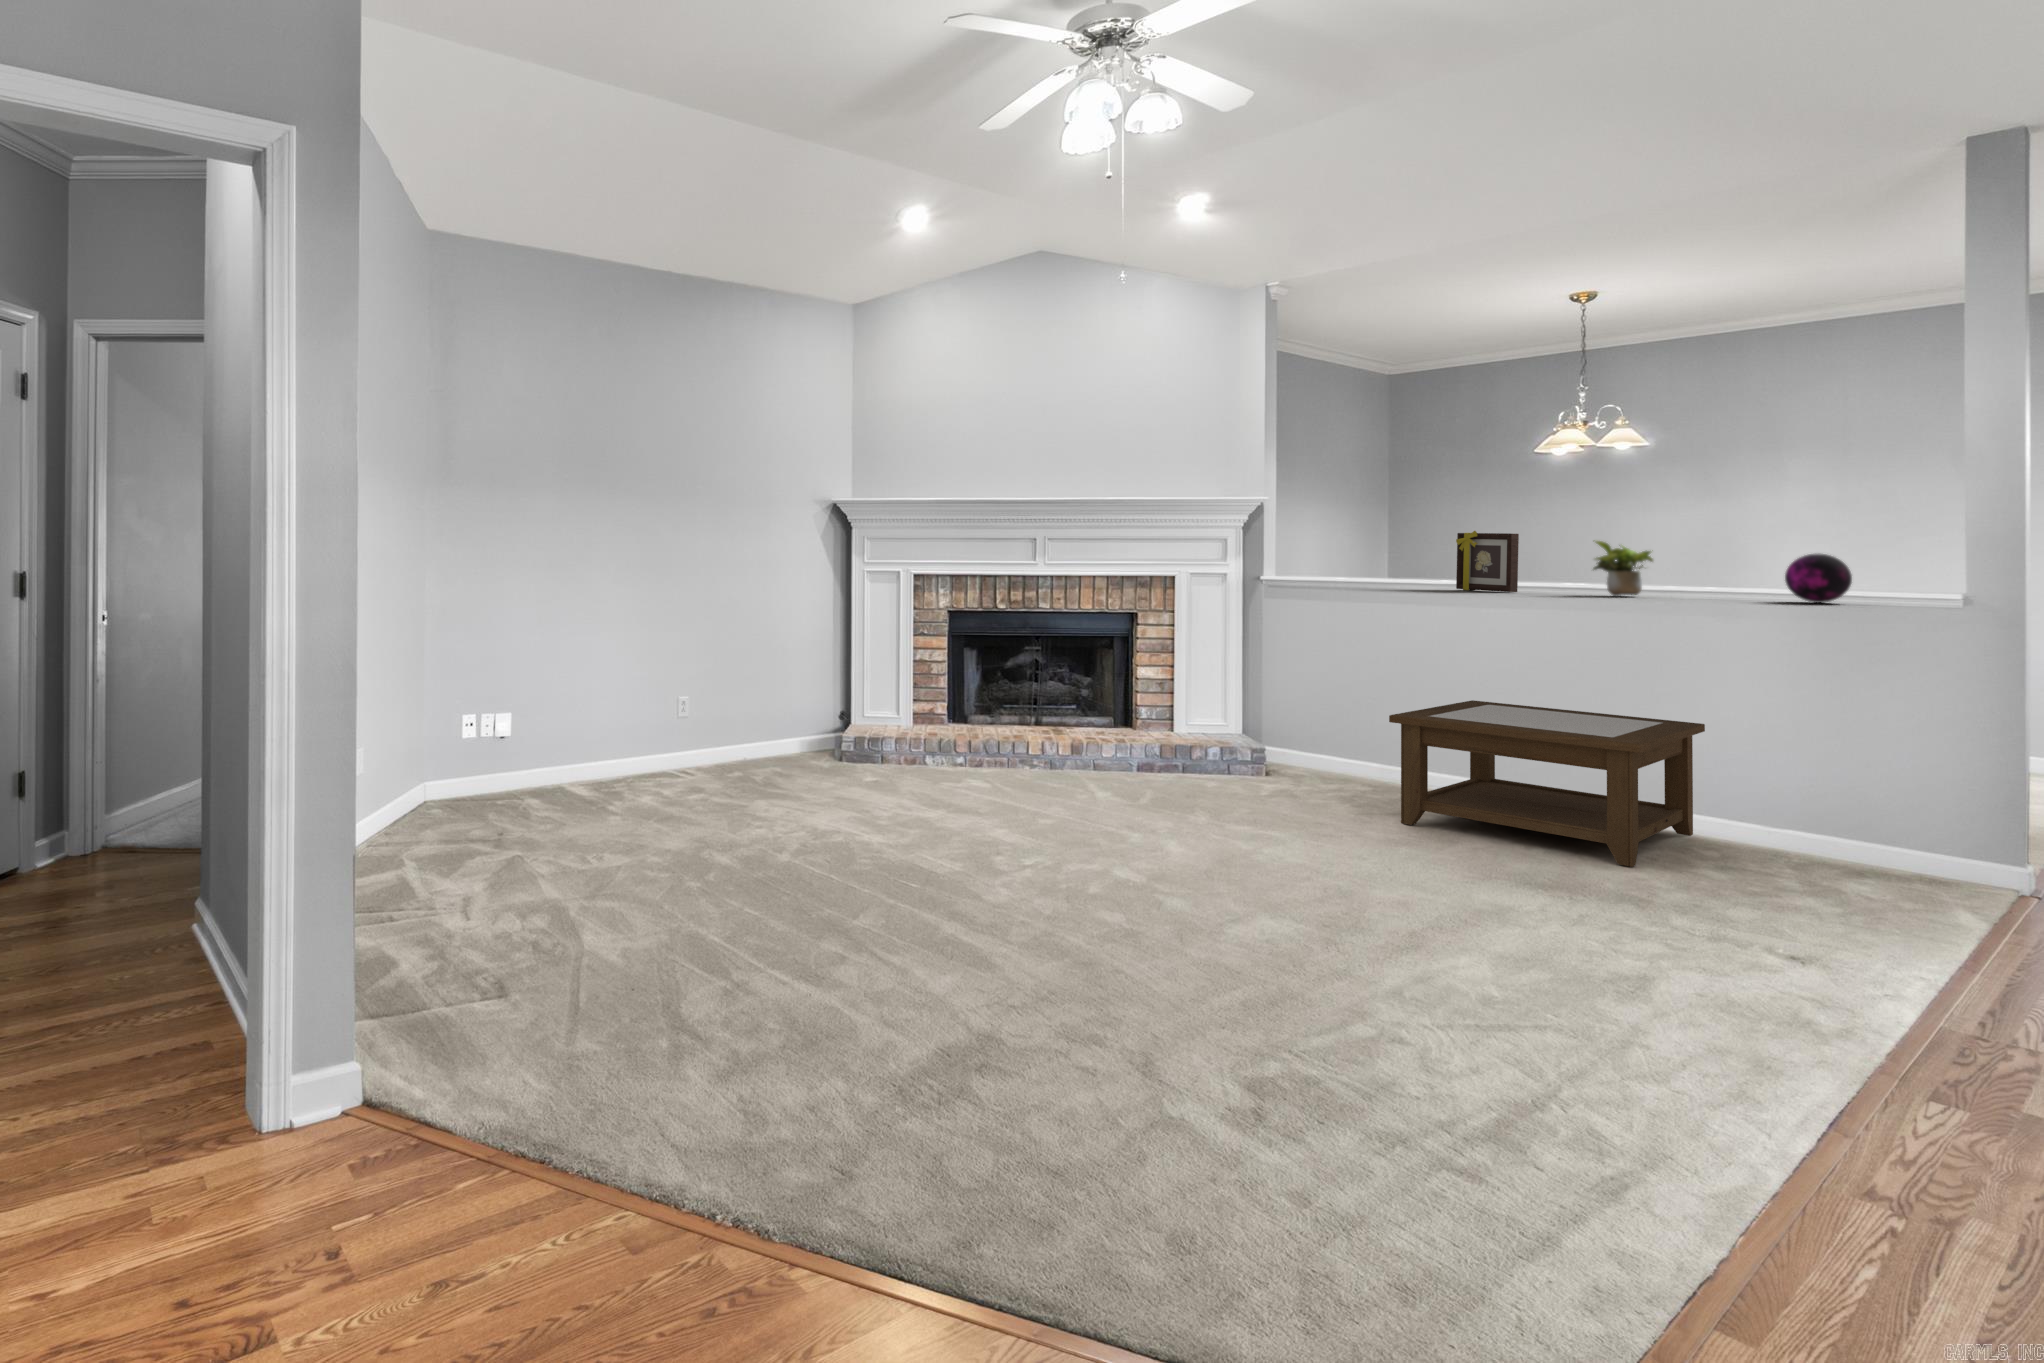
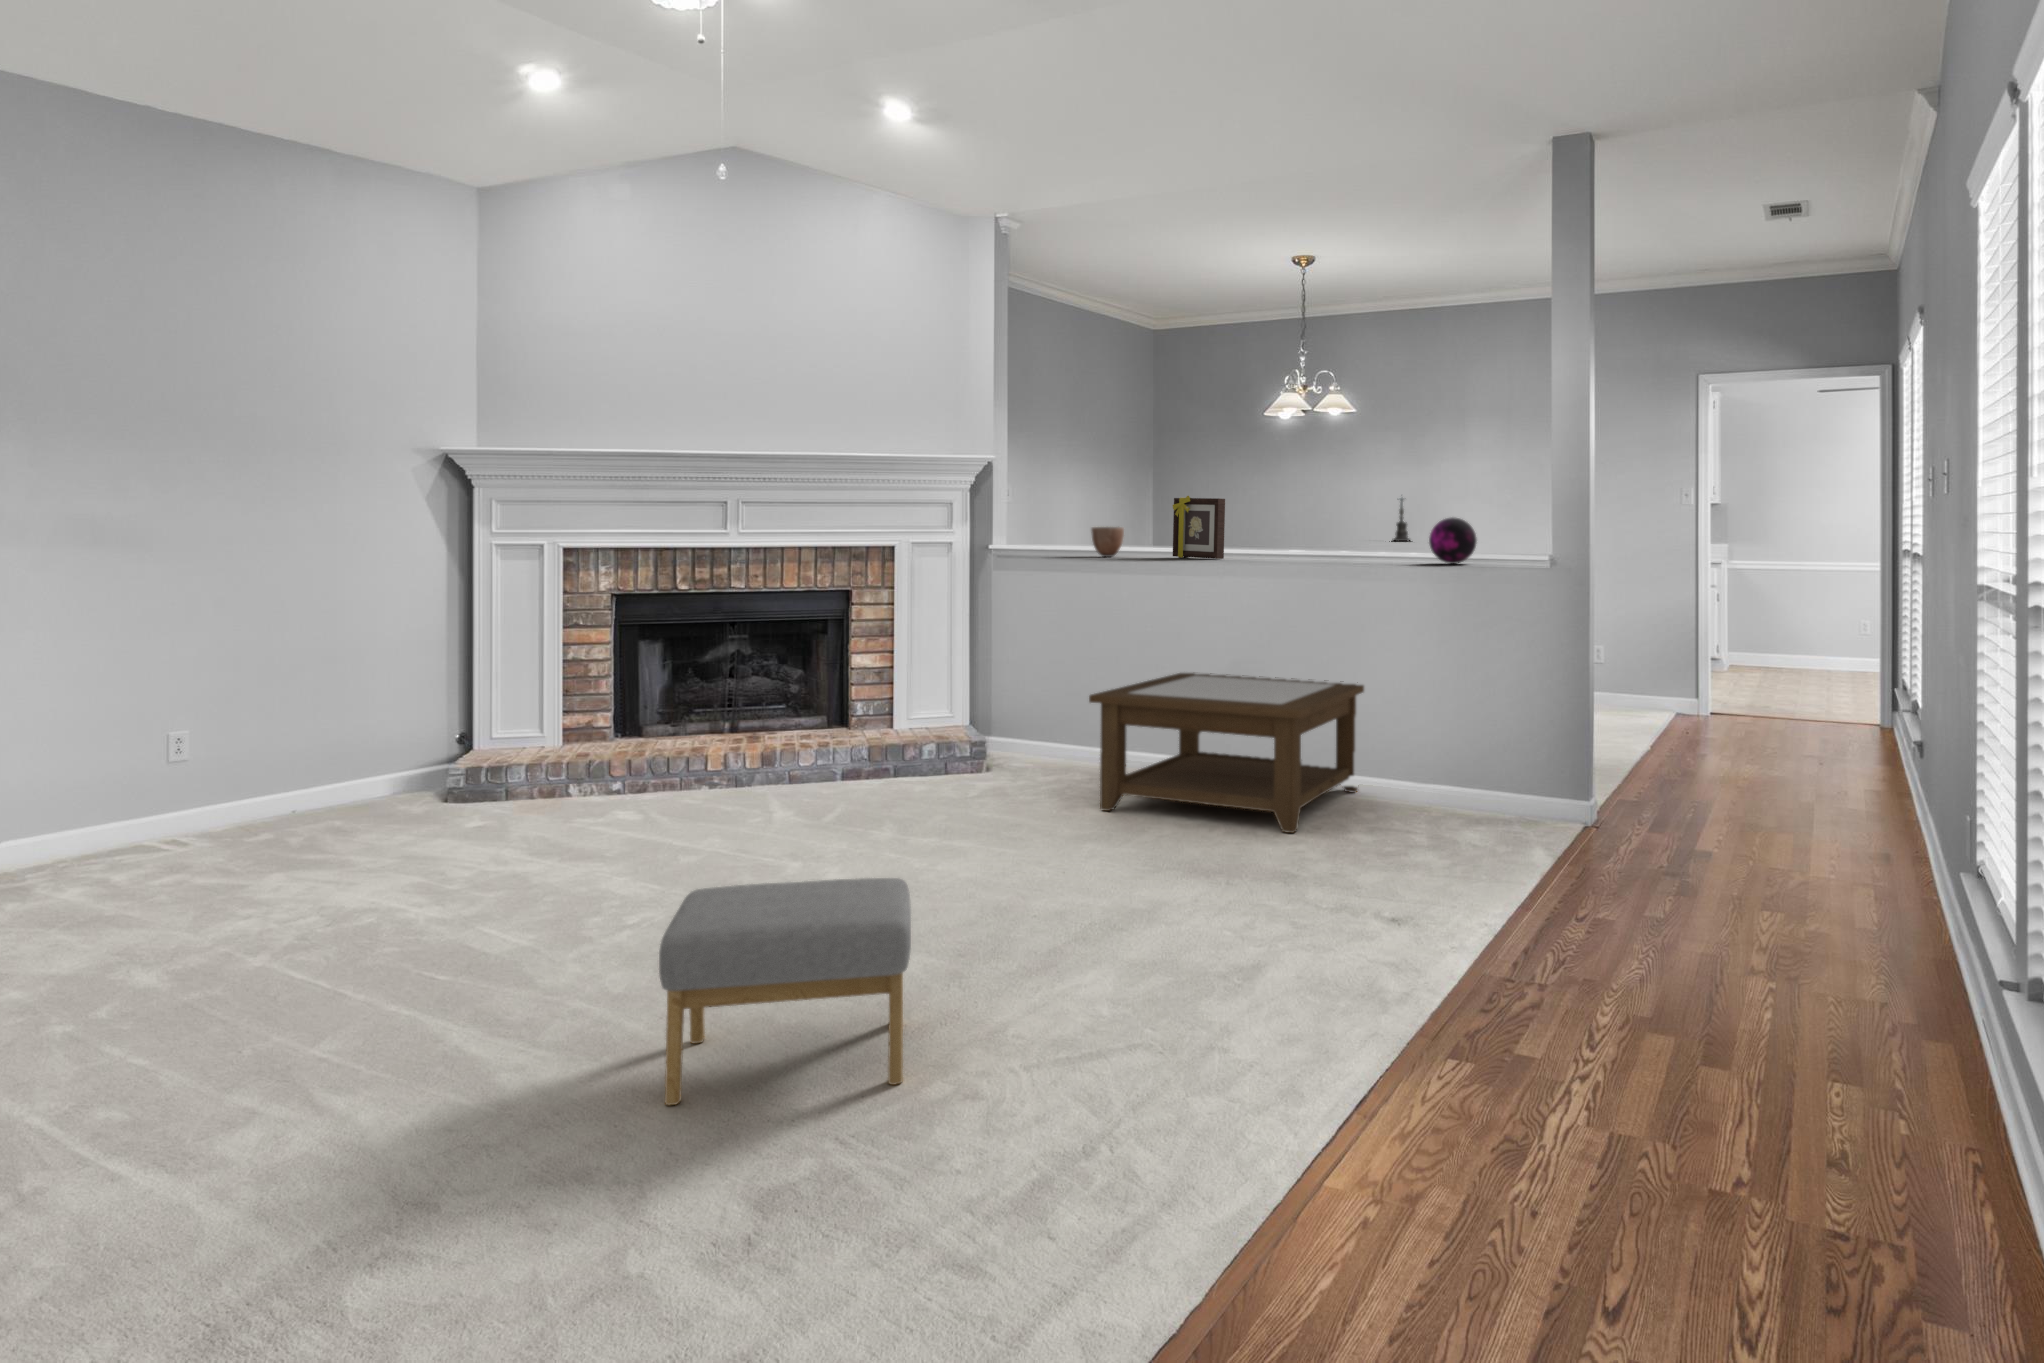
candle holder: none [1676,524,1722,577] -> present [1392,498,1410,541]
potted plant: present [1593,541,1653,596] -> none [1283,505,1335,561]
decorative bowl: none [1367,560,1401,588] -> present [1091,527,1124,557]
footstool: none [1128,841,1337,1020] -> present [659,878,911,1105]

